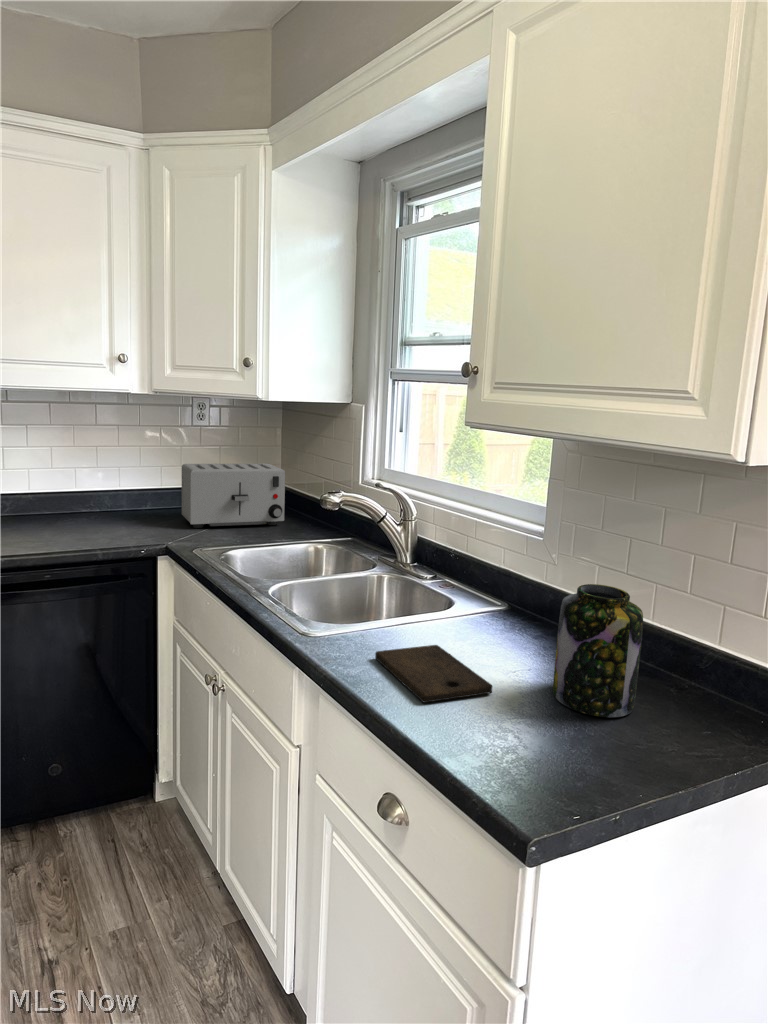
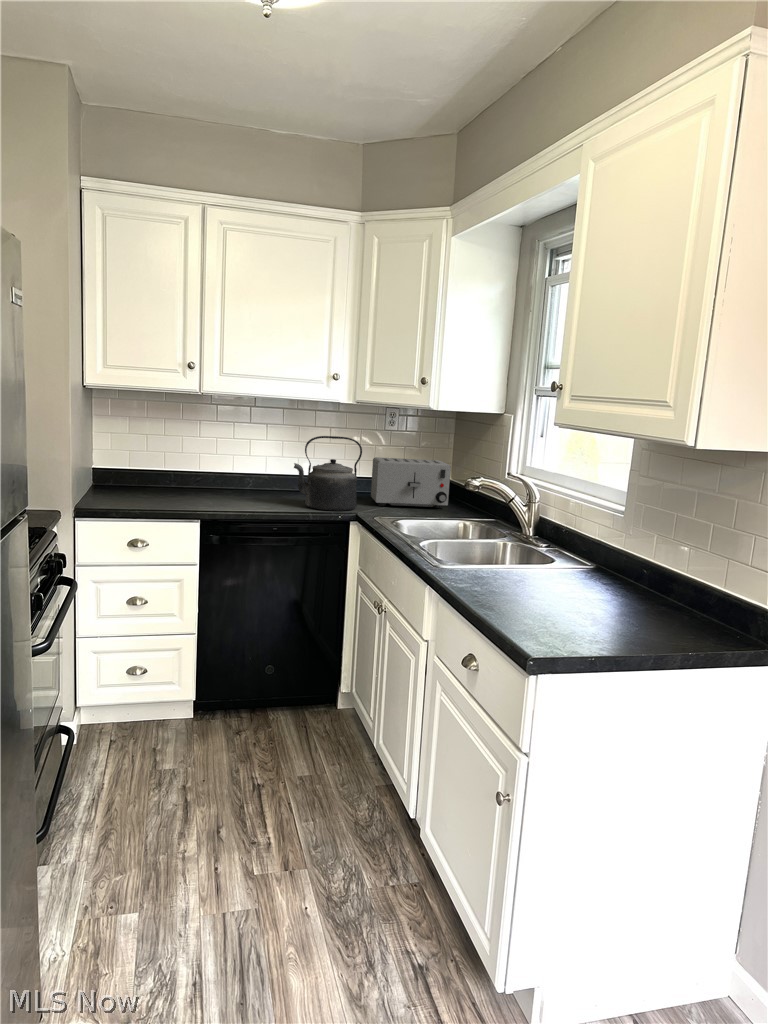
kettle: none [71,441,168,543] -> present [294,436,362,511]
jar: present [553,584,643,717] -> none [592,535,654,622]
cutting board: present [375,645,492,702] -> none [479,576,549,603]

